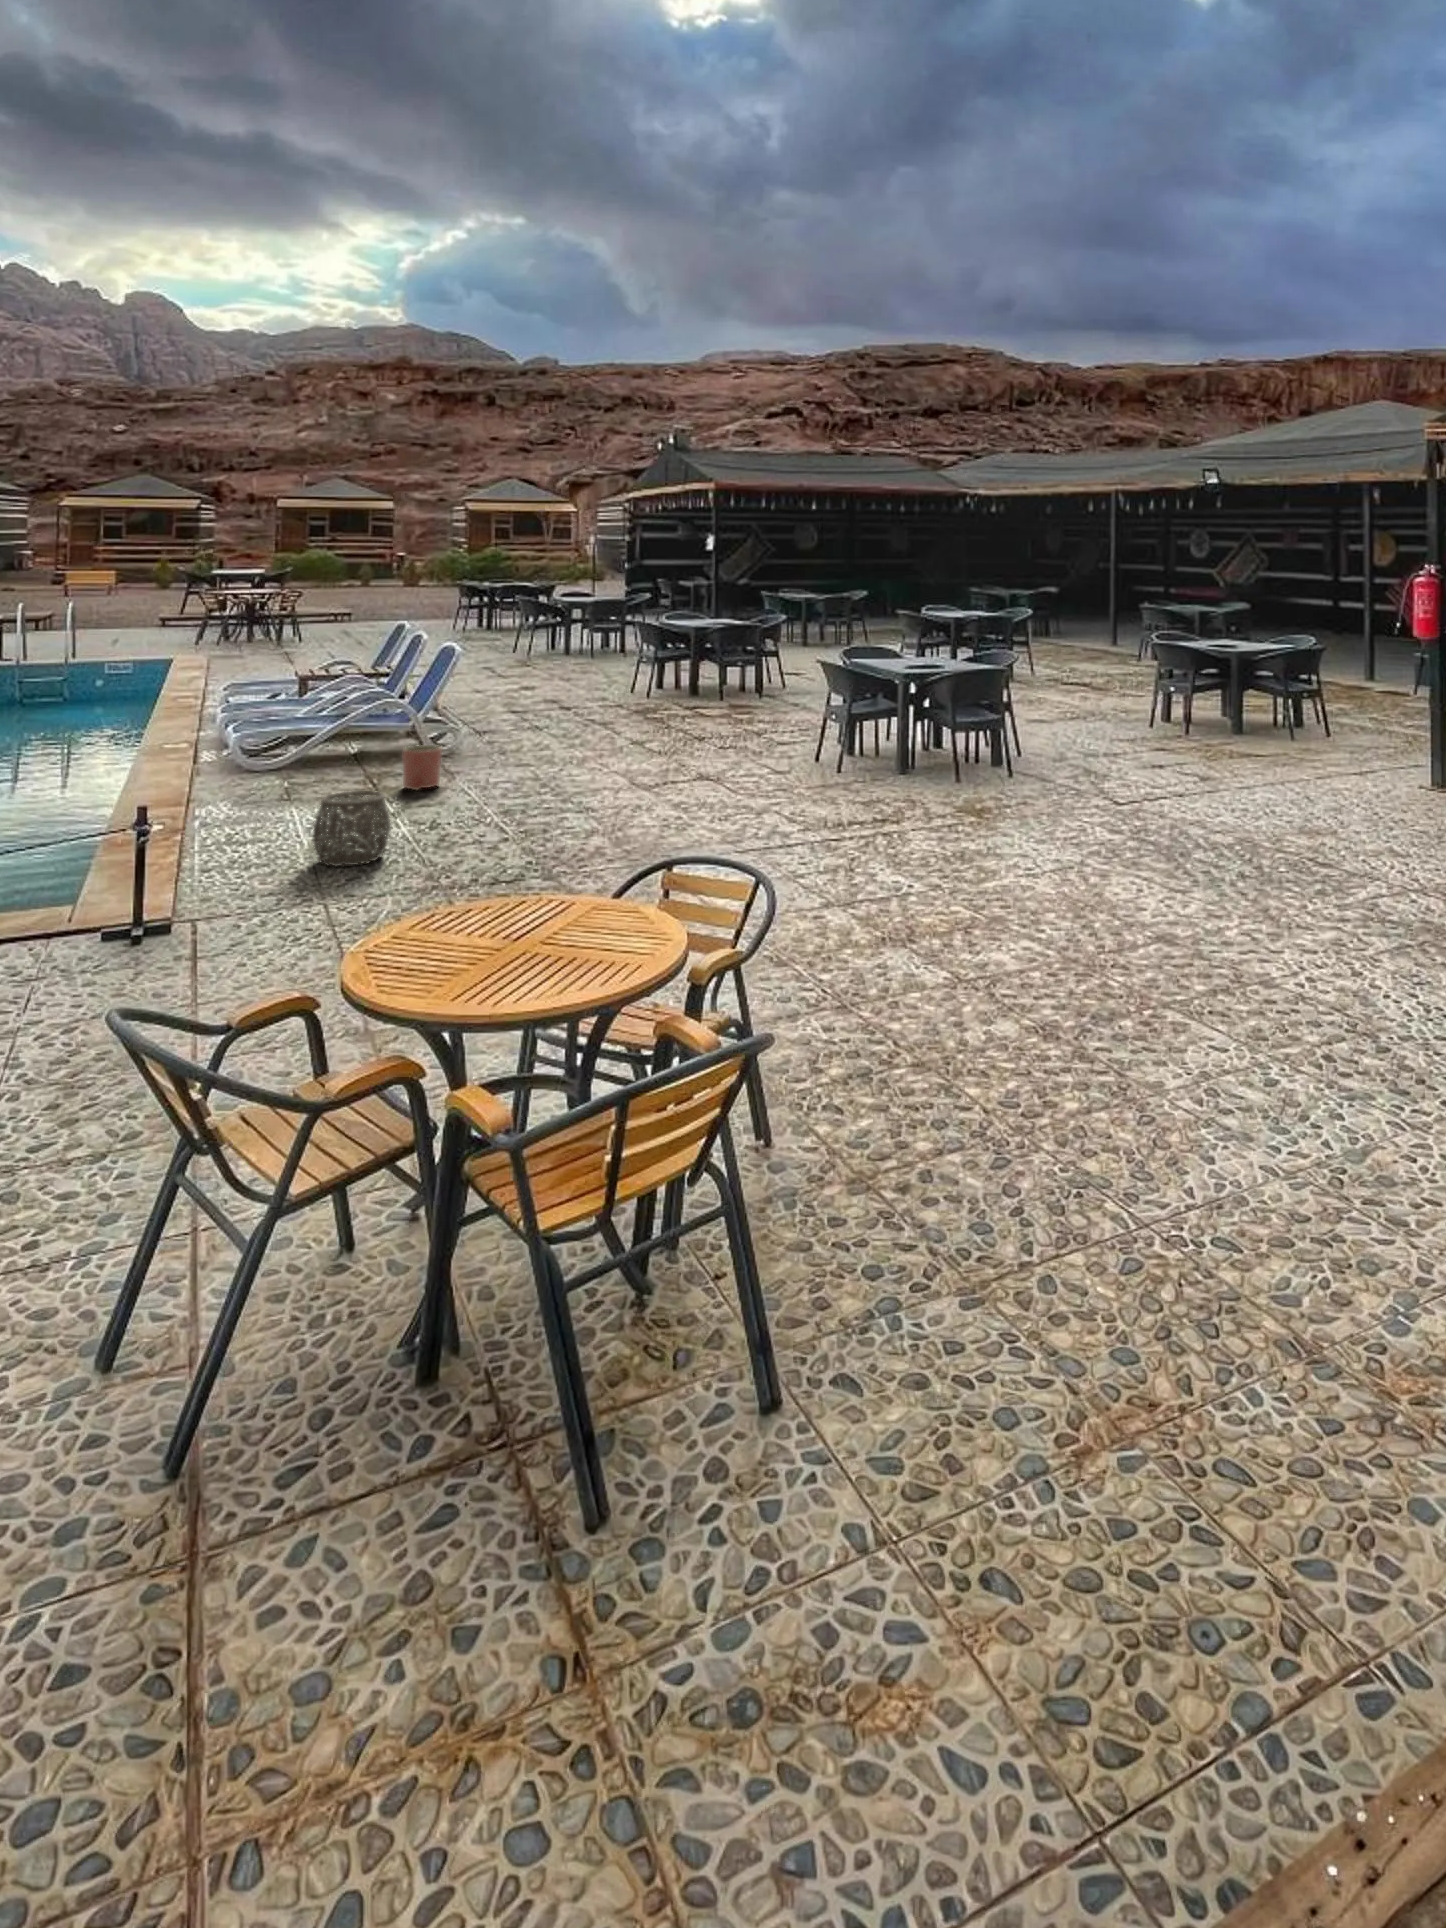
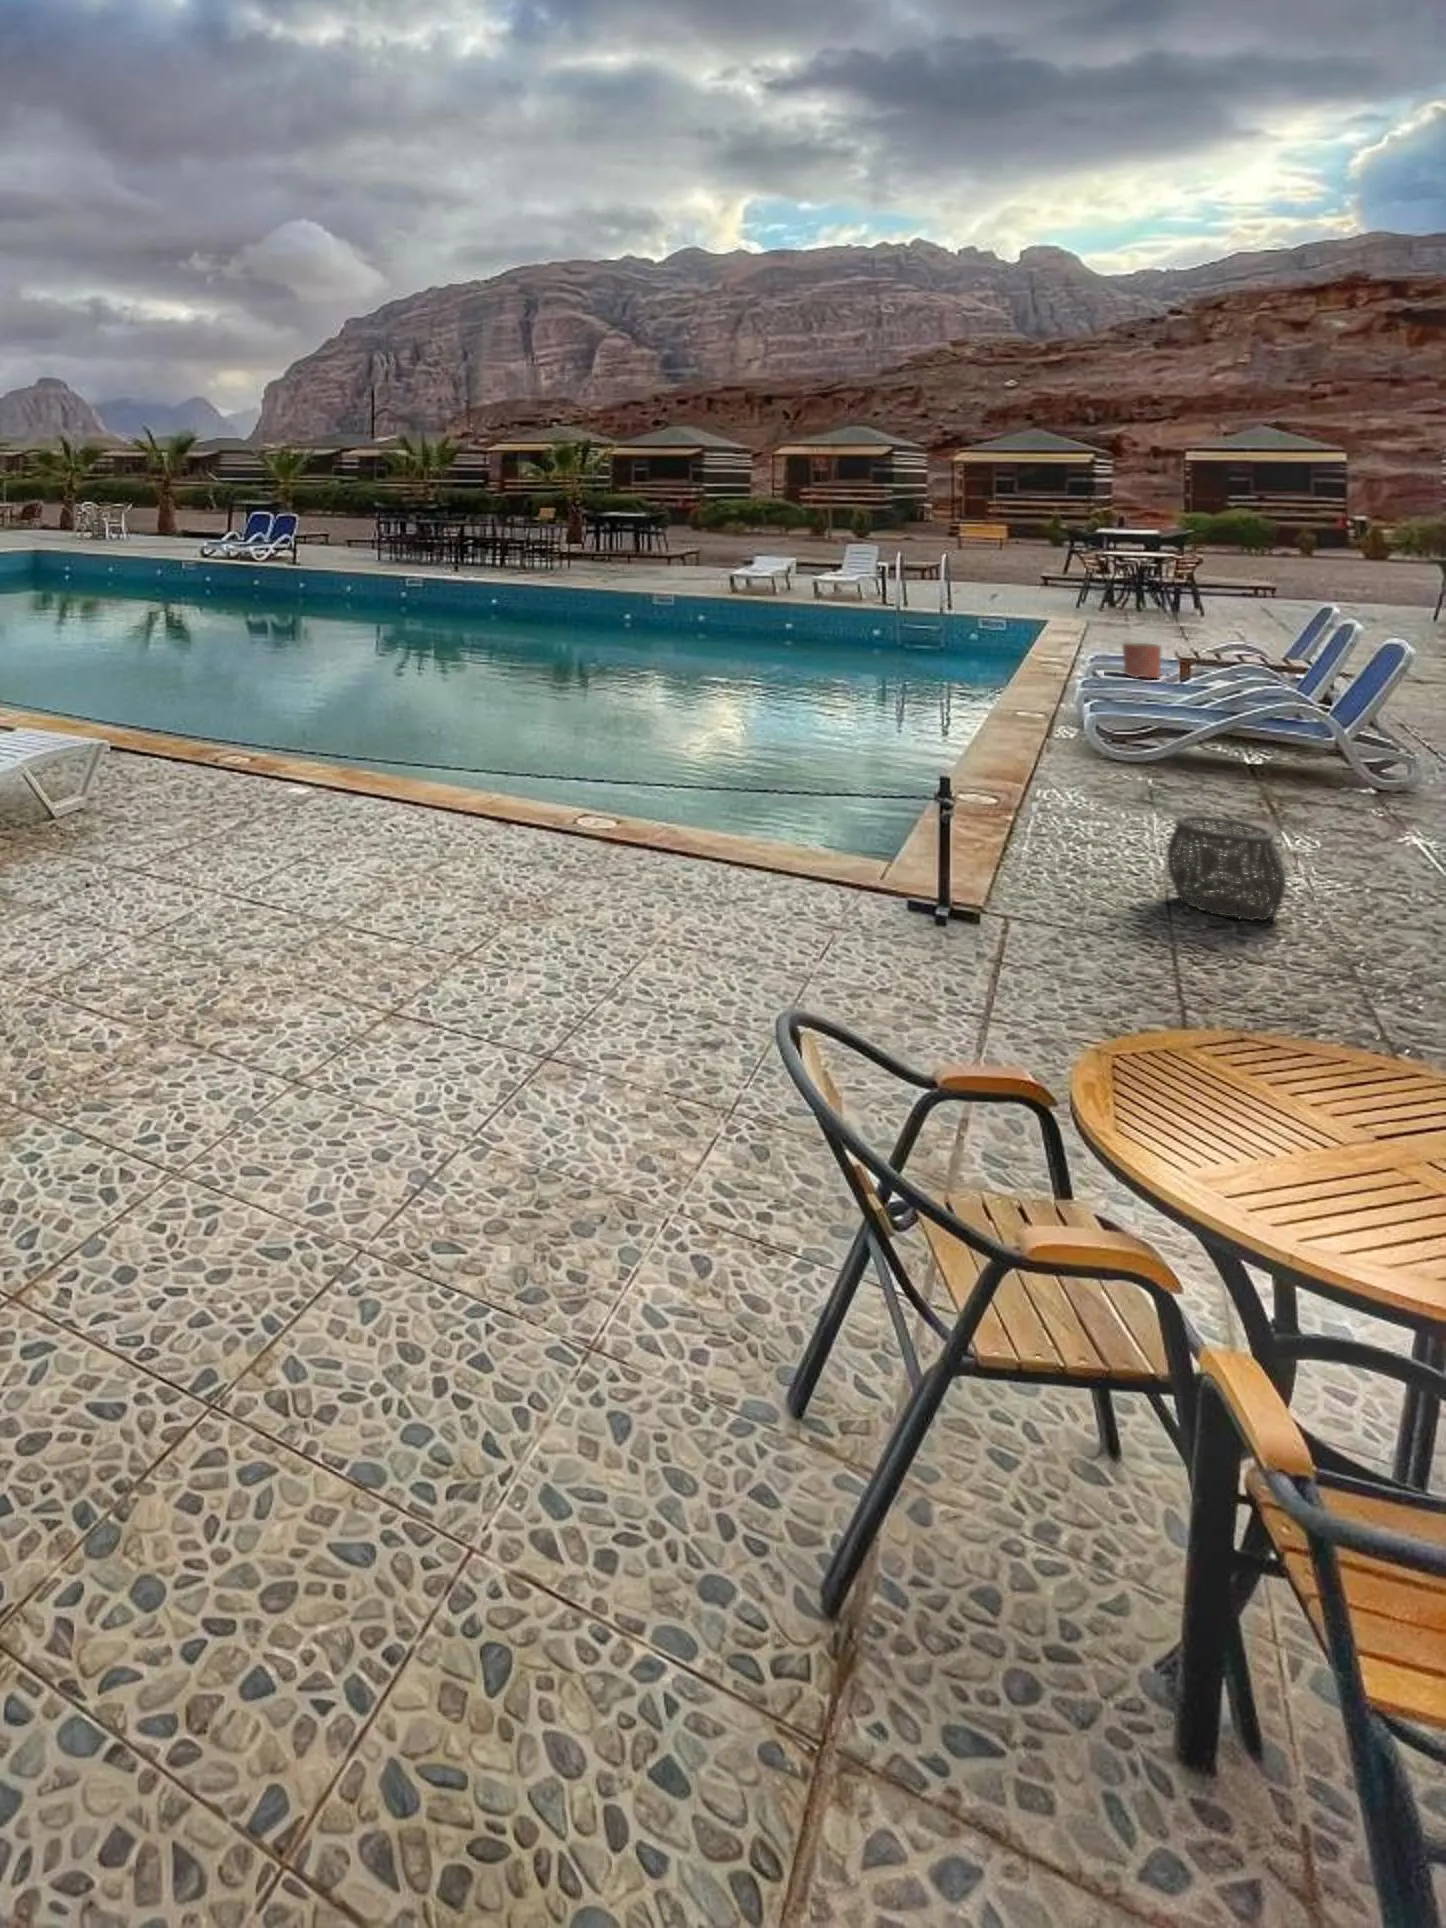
planter: present [403,745,442,790] -> present [1122,642,1161,678]

